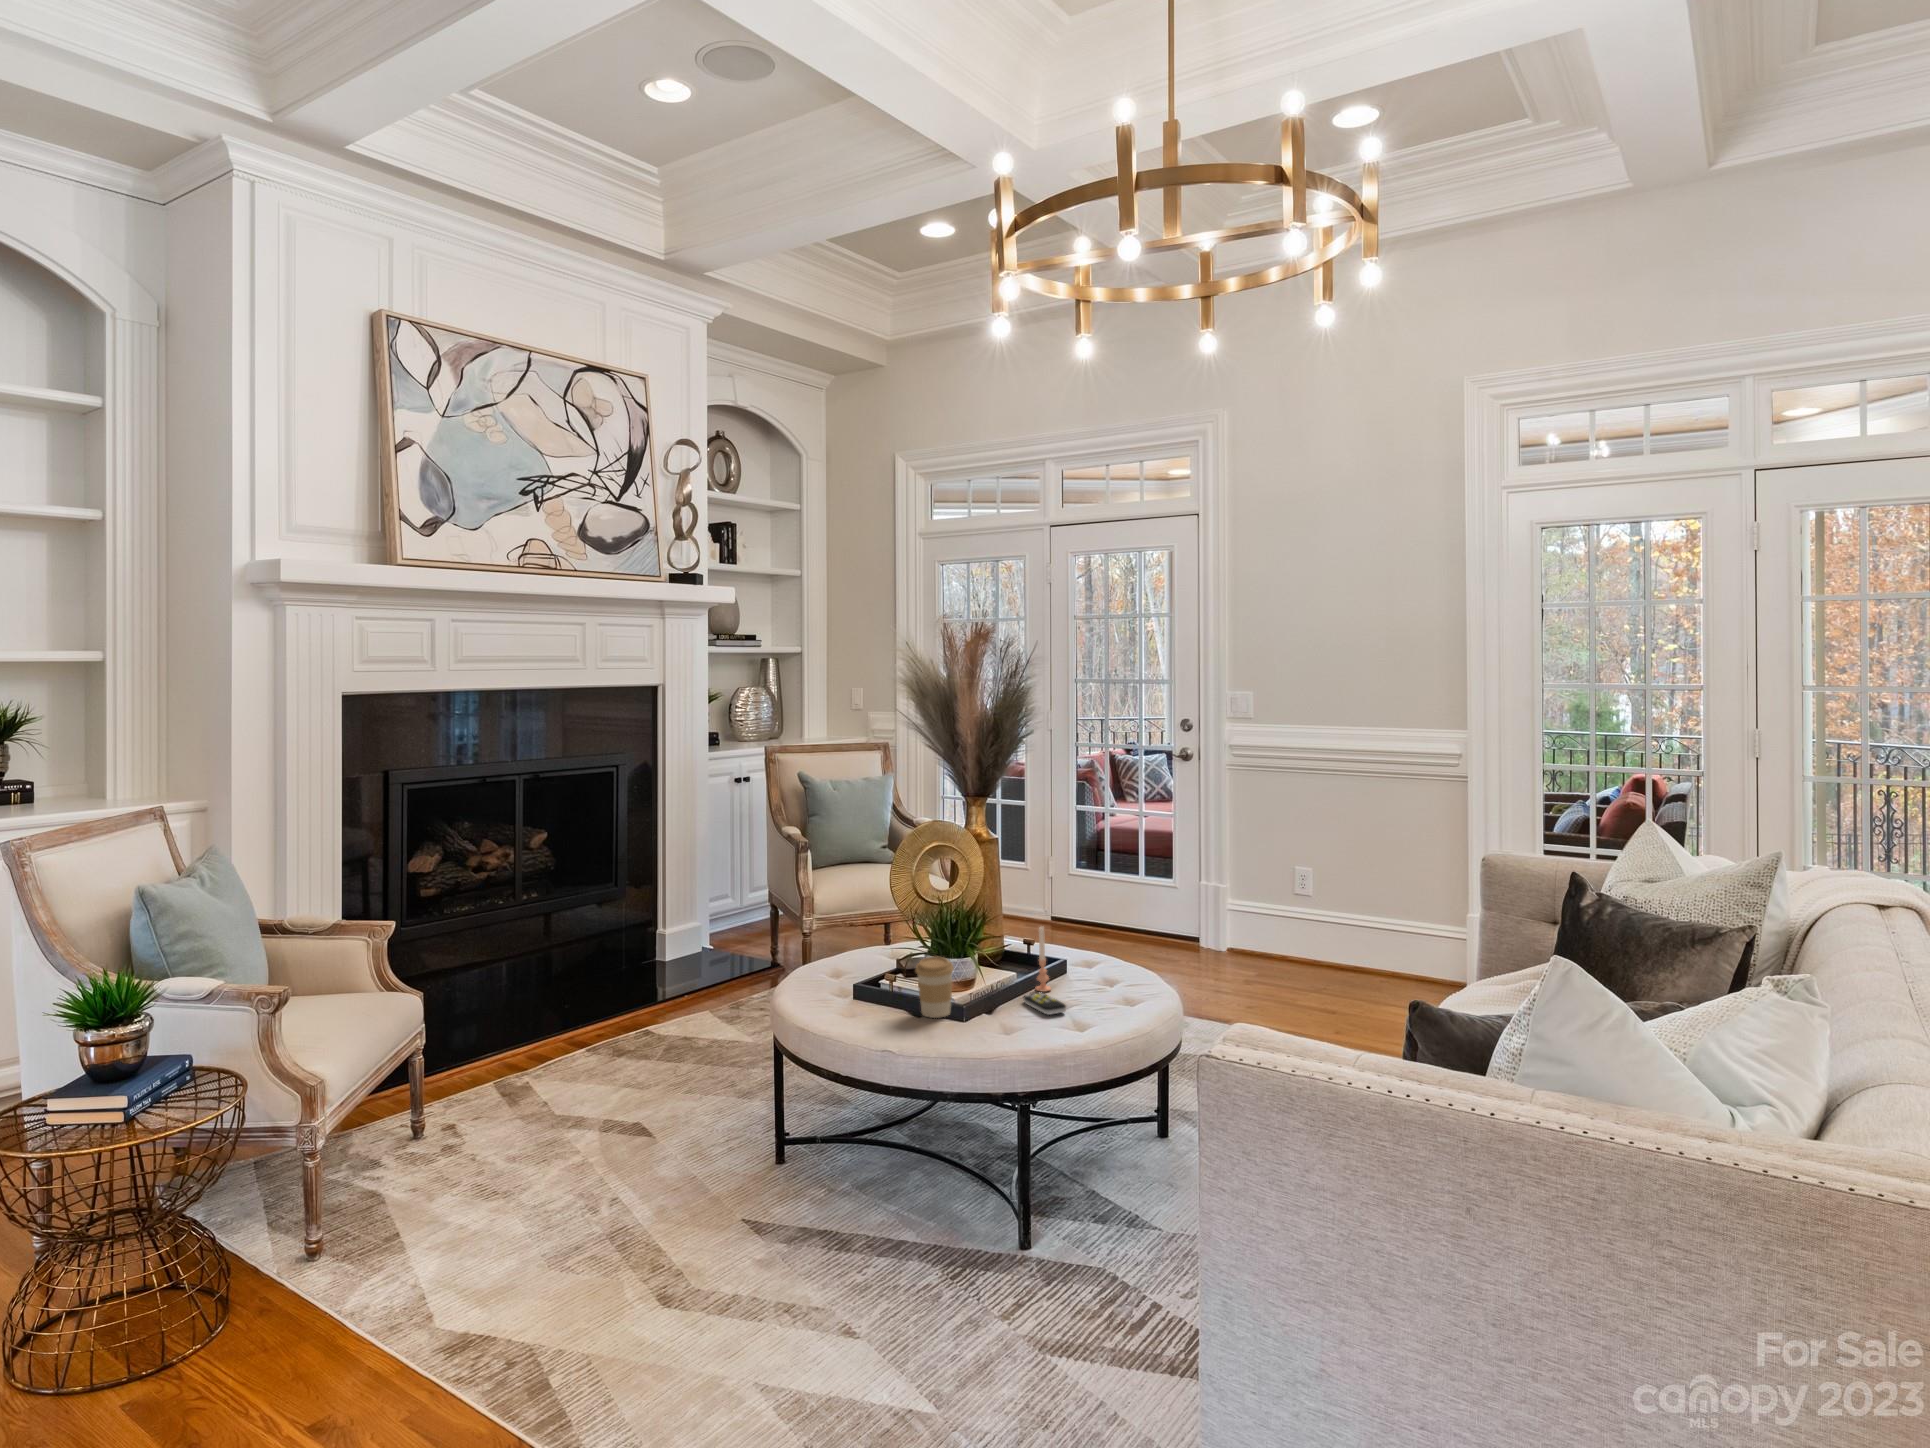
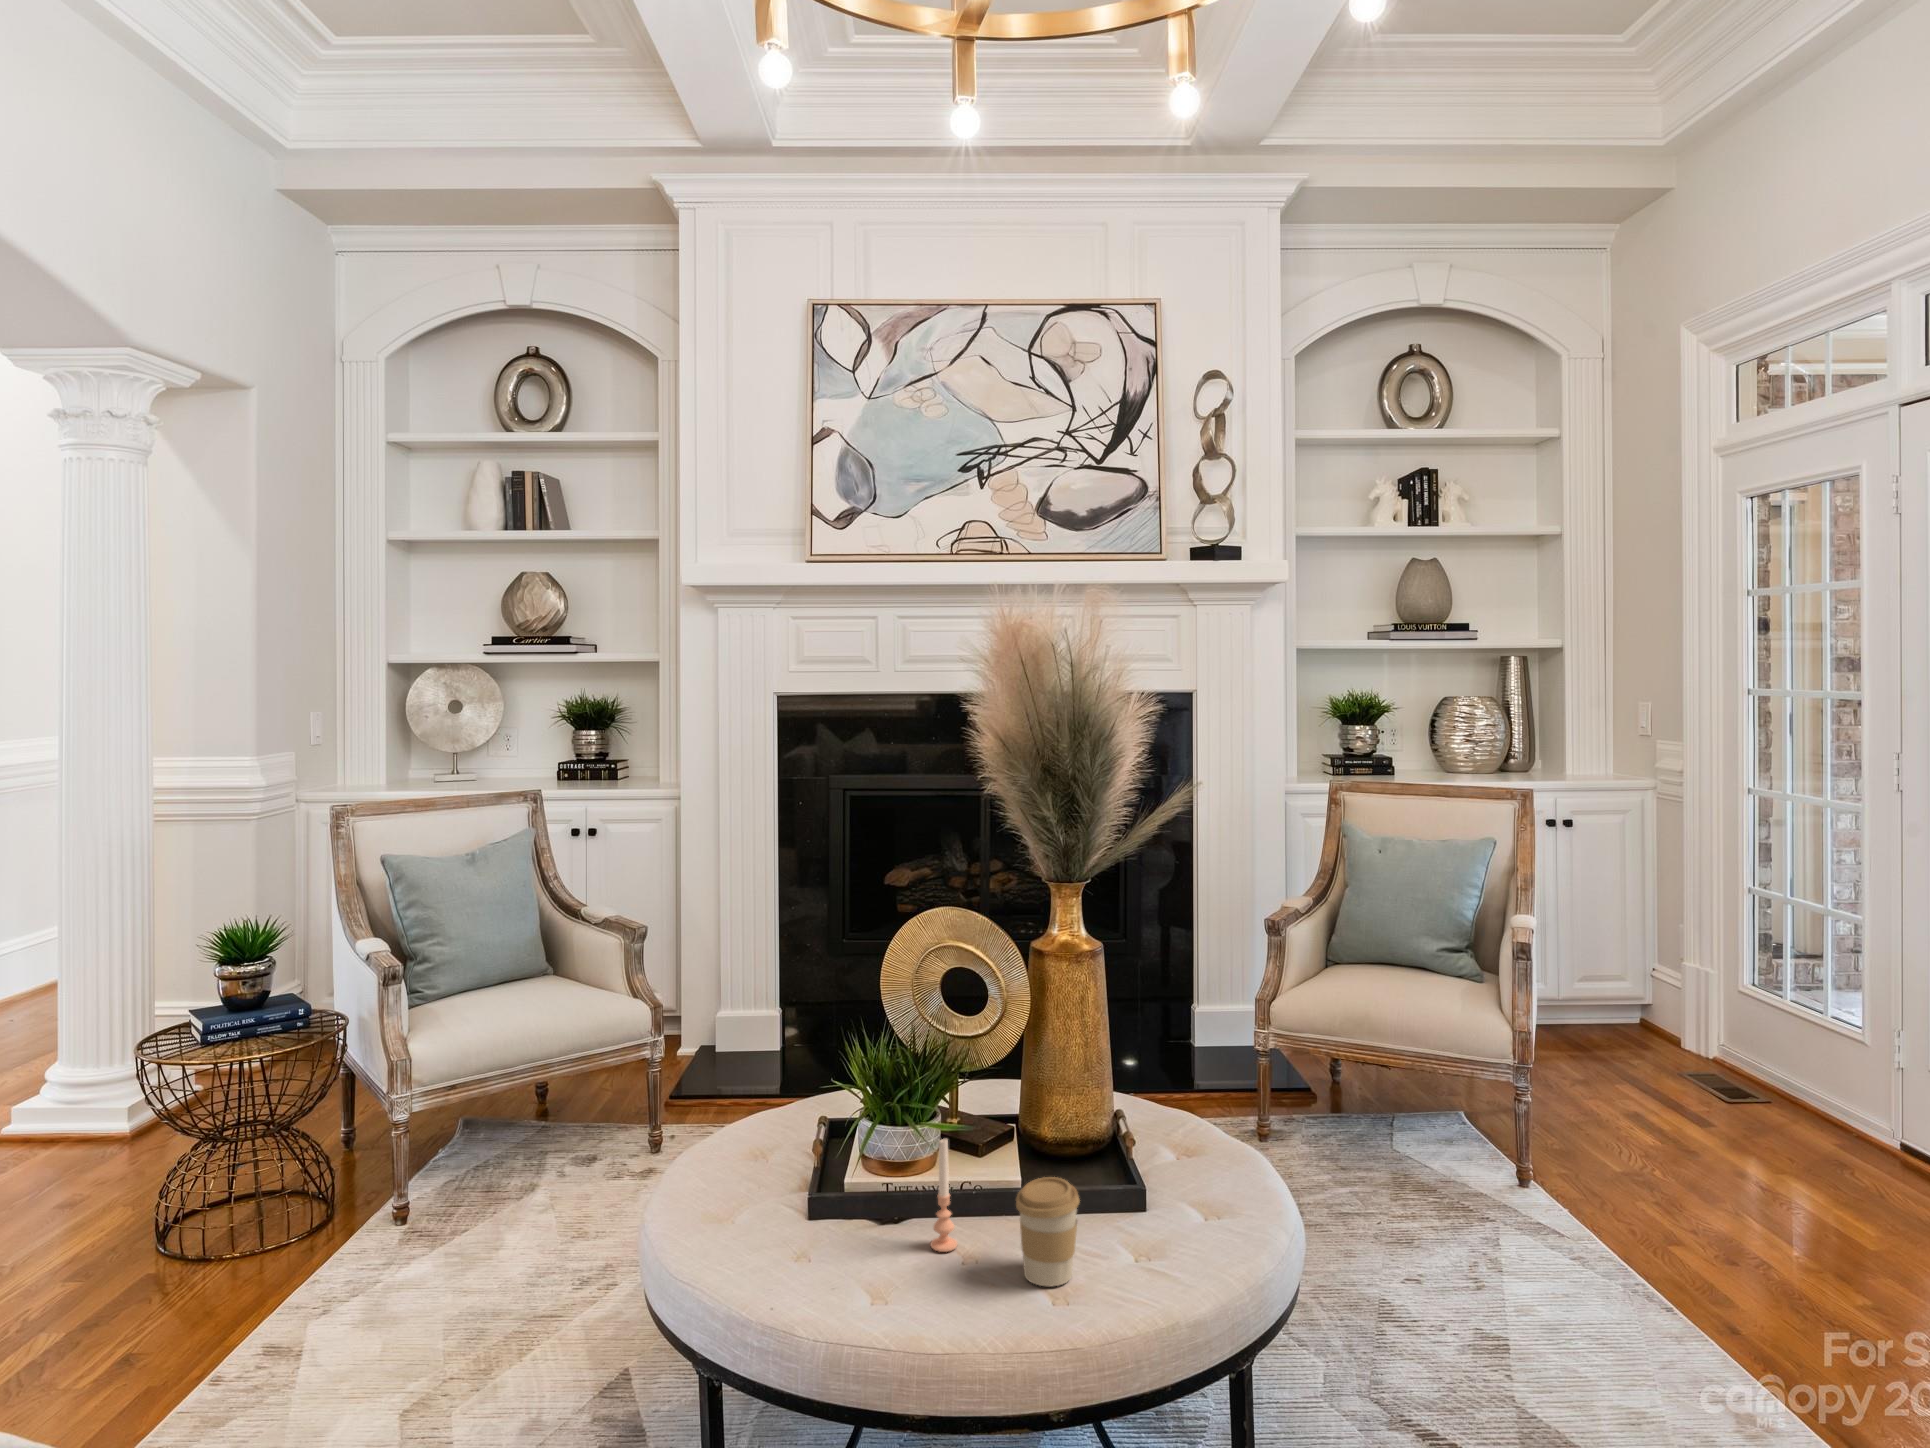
coffee cup: present [916,956,953,1018] -> present [1016,1177,1080,1287]
remote control: present [1023,992,1066,1015] -> none [819,1240,896,1293]

